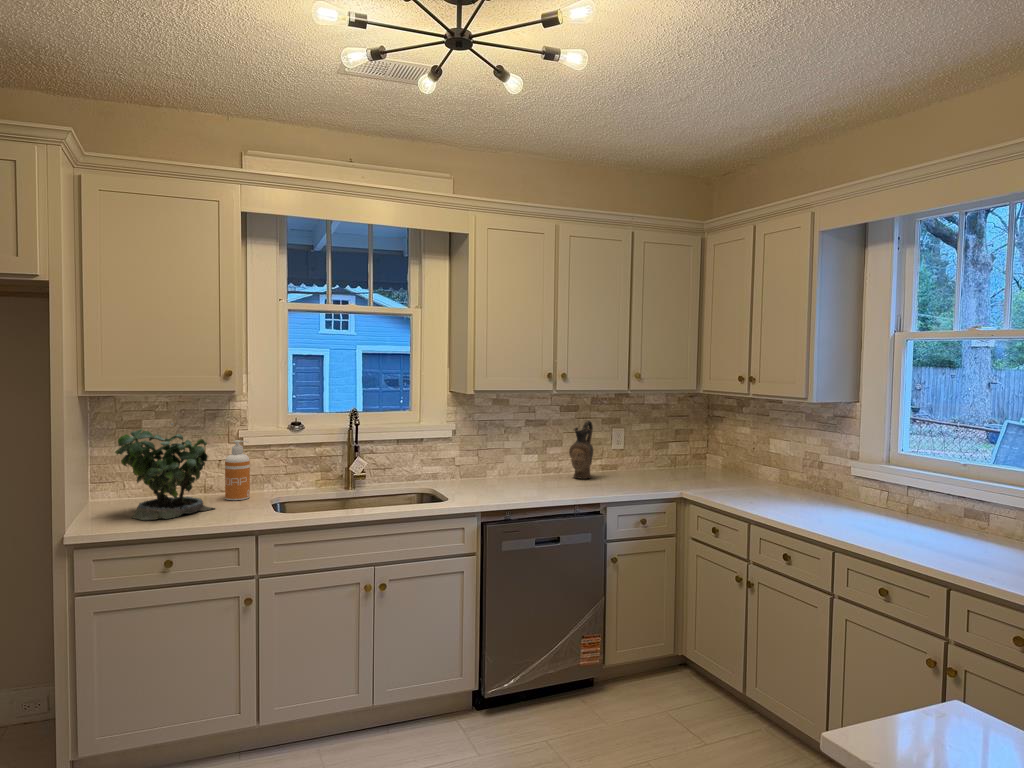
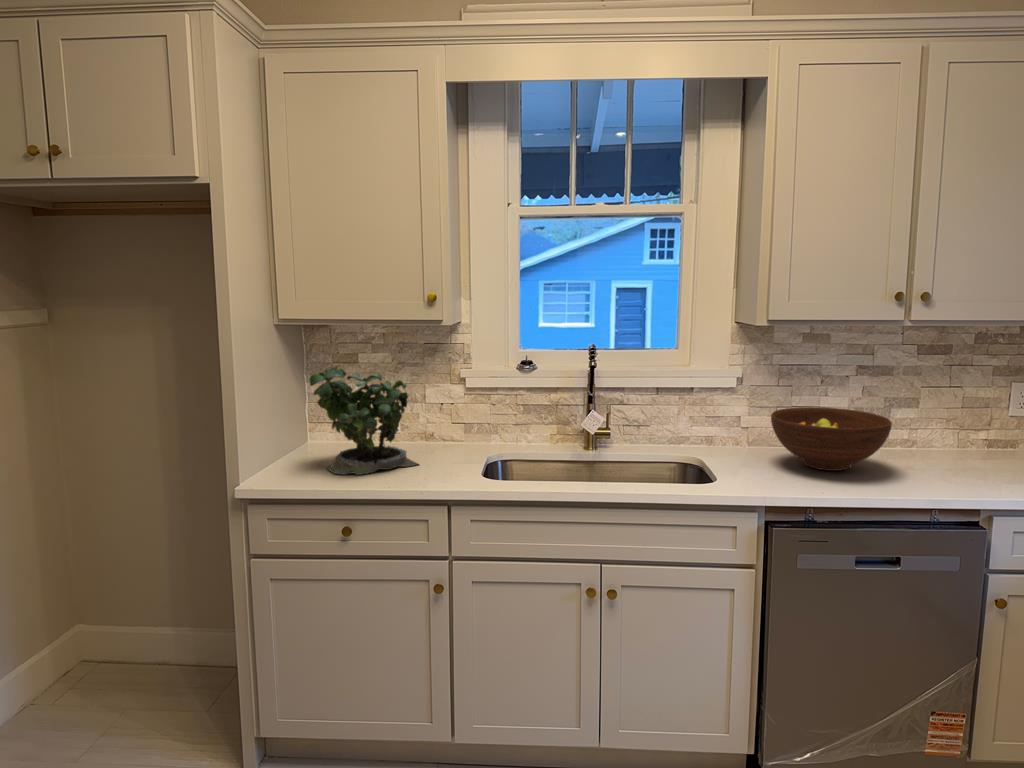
ceramic pitcher: present [569,420,593,479] -> none [929,368,975,461]
soap dispenser: present [225,440,250,500] -> none [438,381,467,454]
fruit bowl: none [478,449,550,489] -> present [771,407,892,471]

